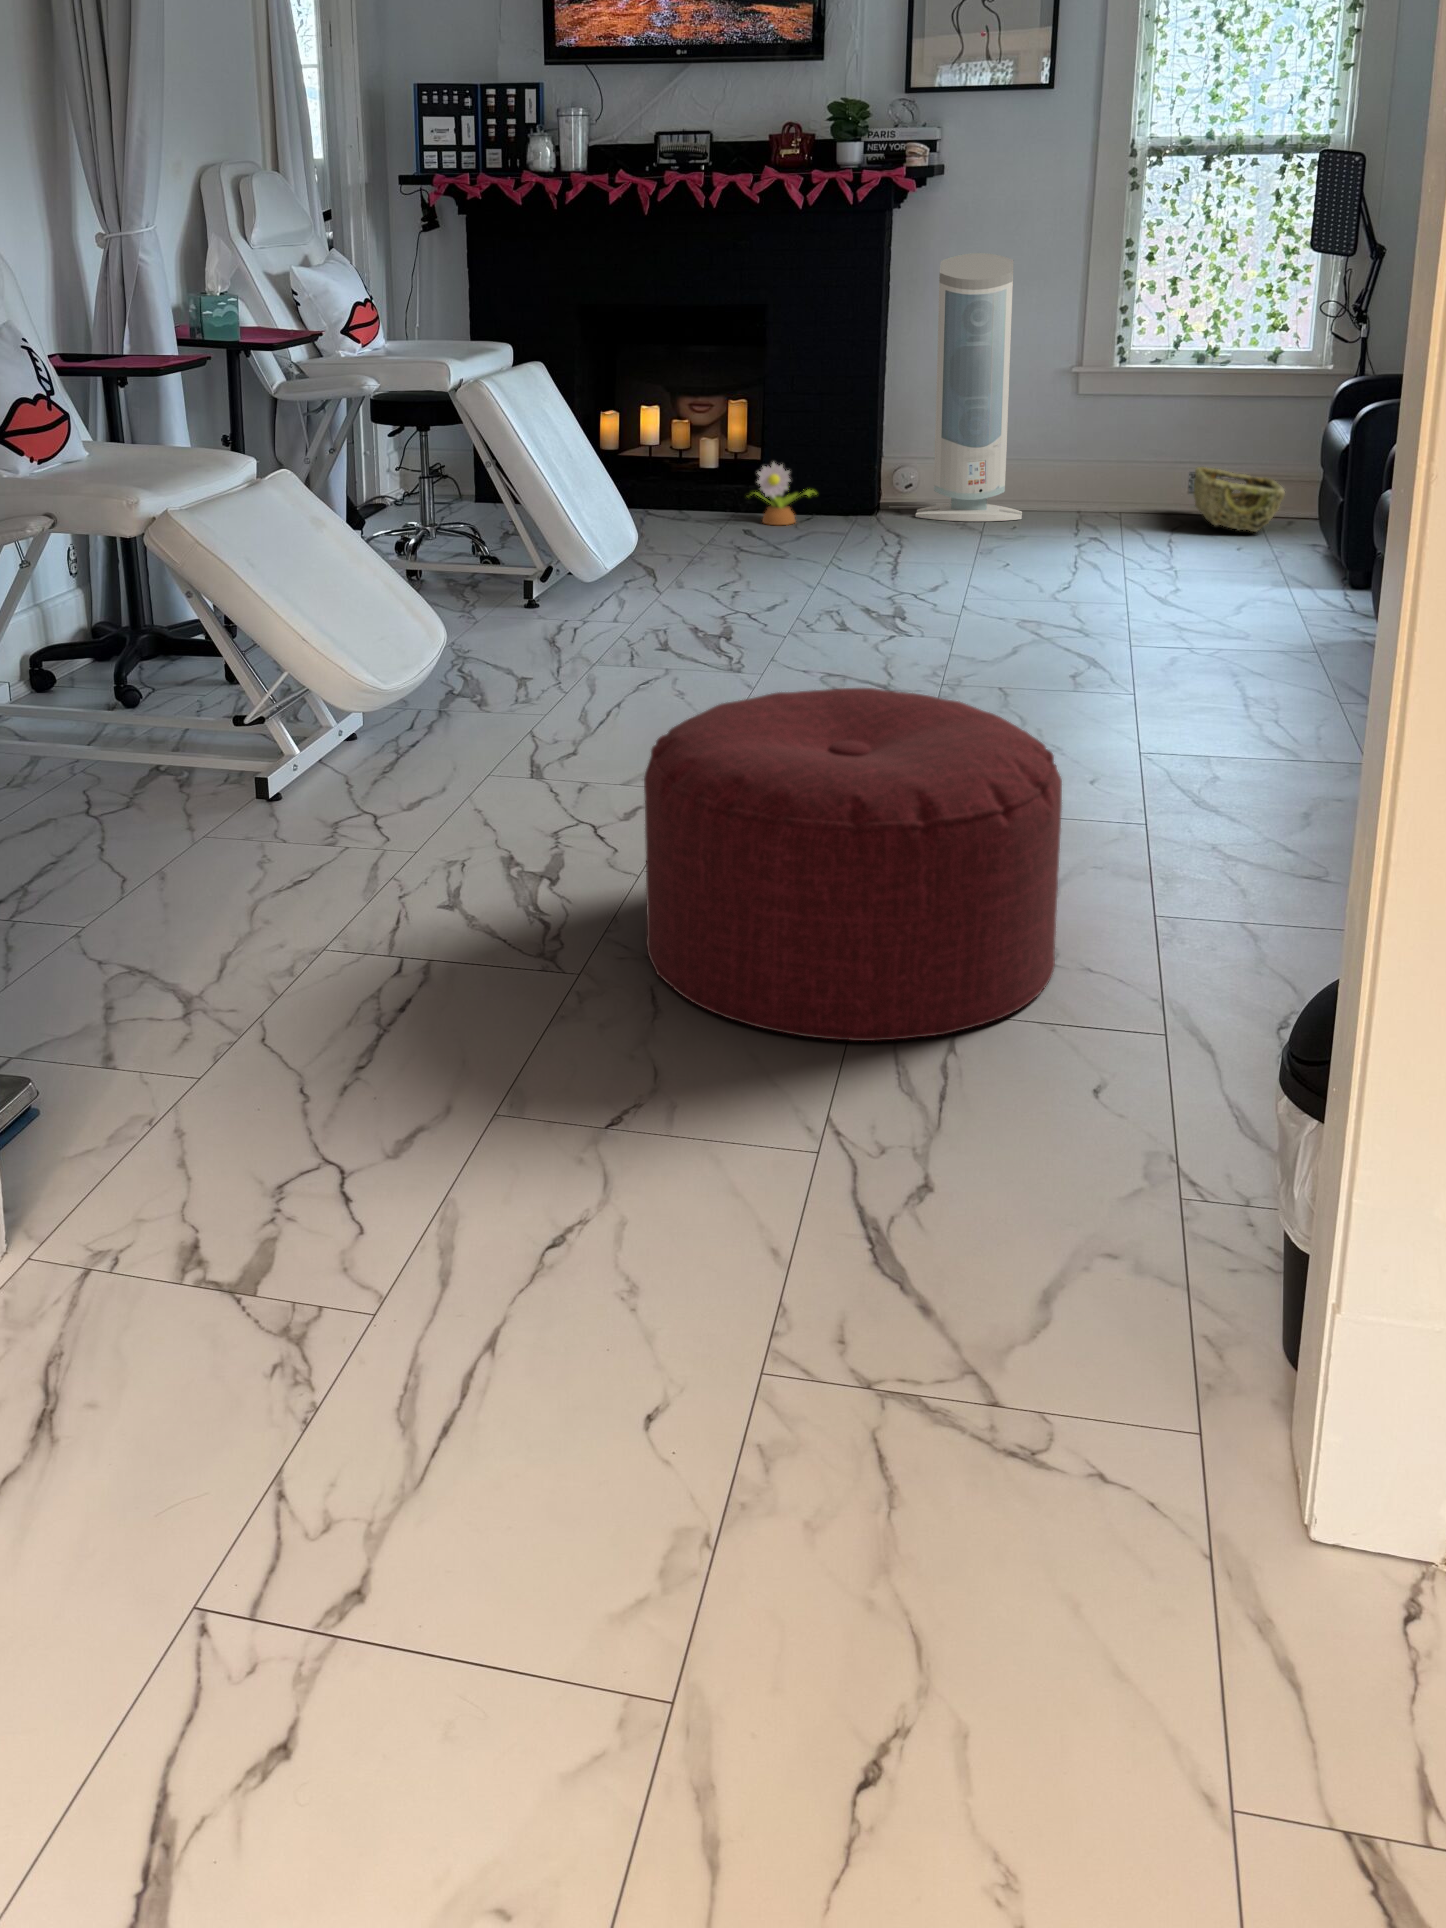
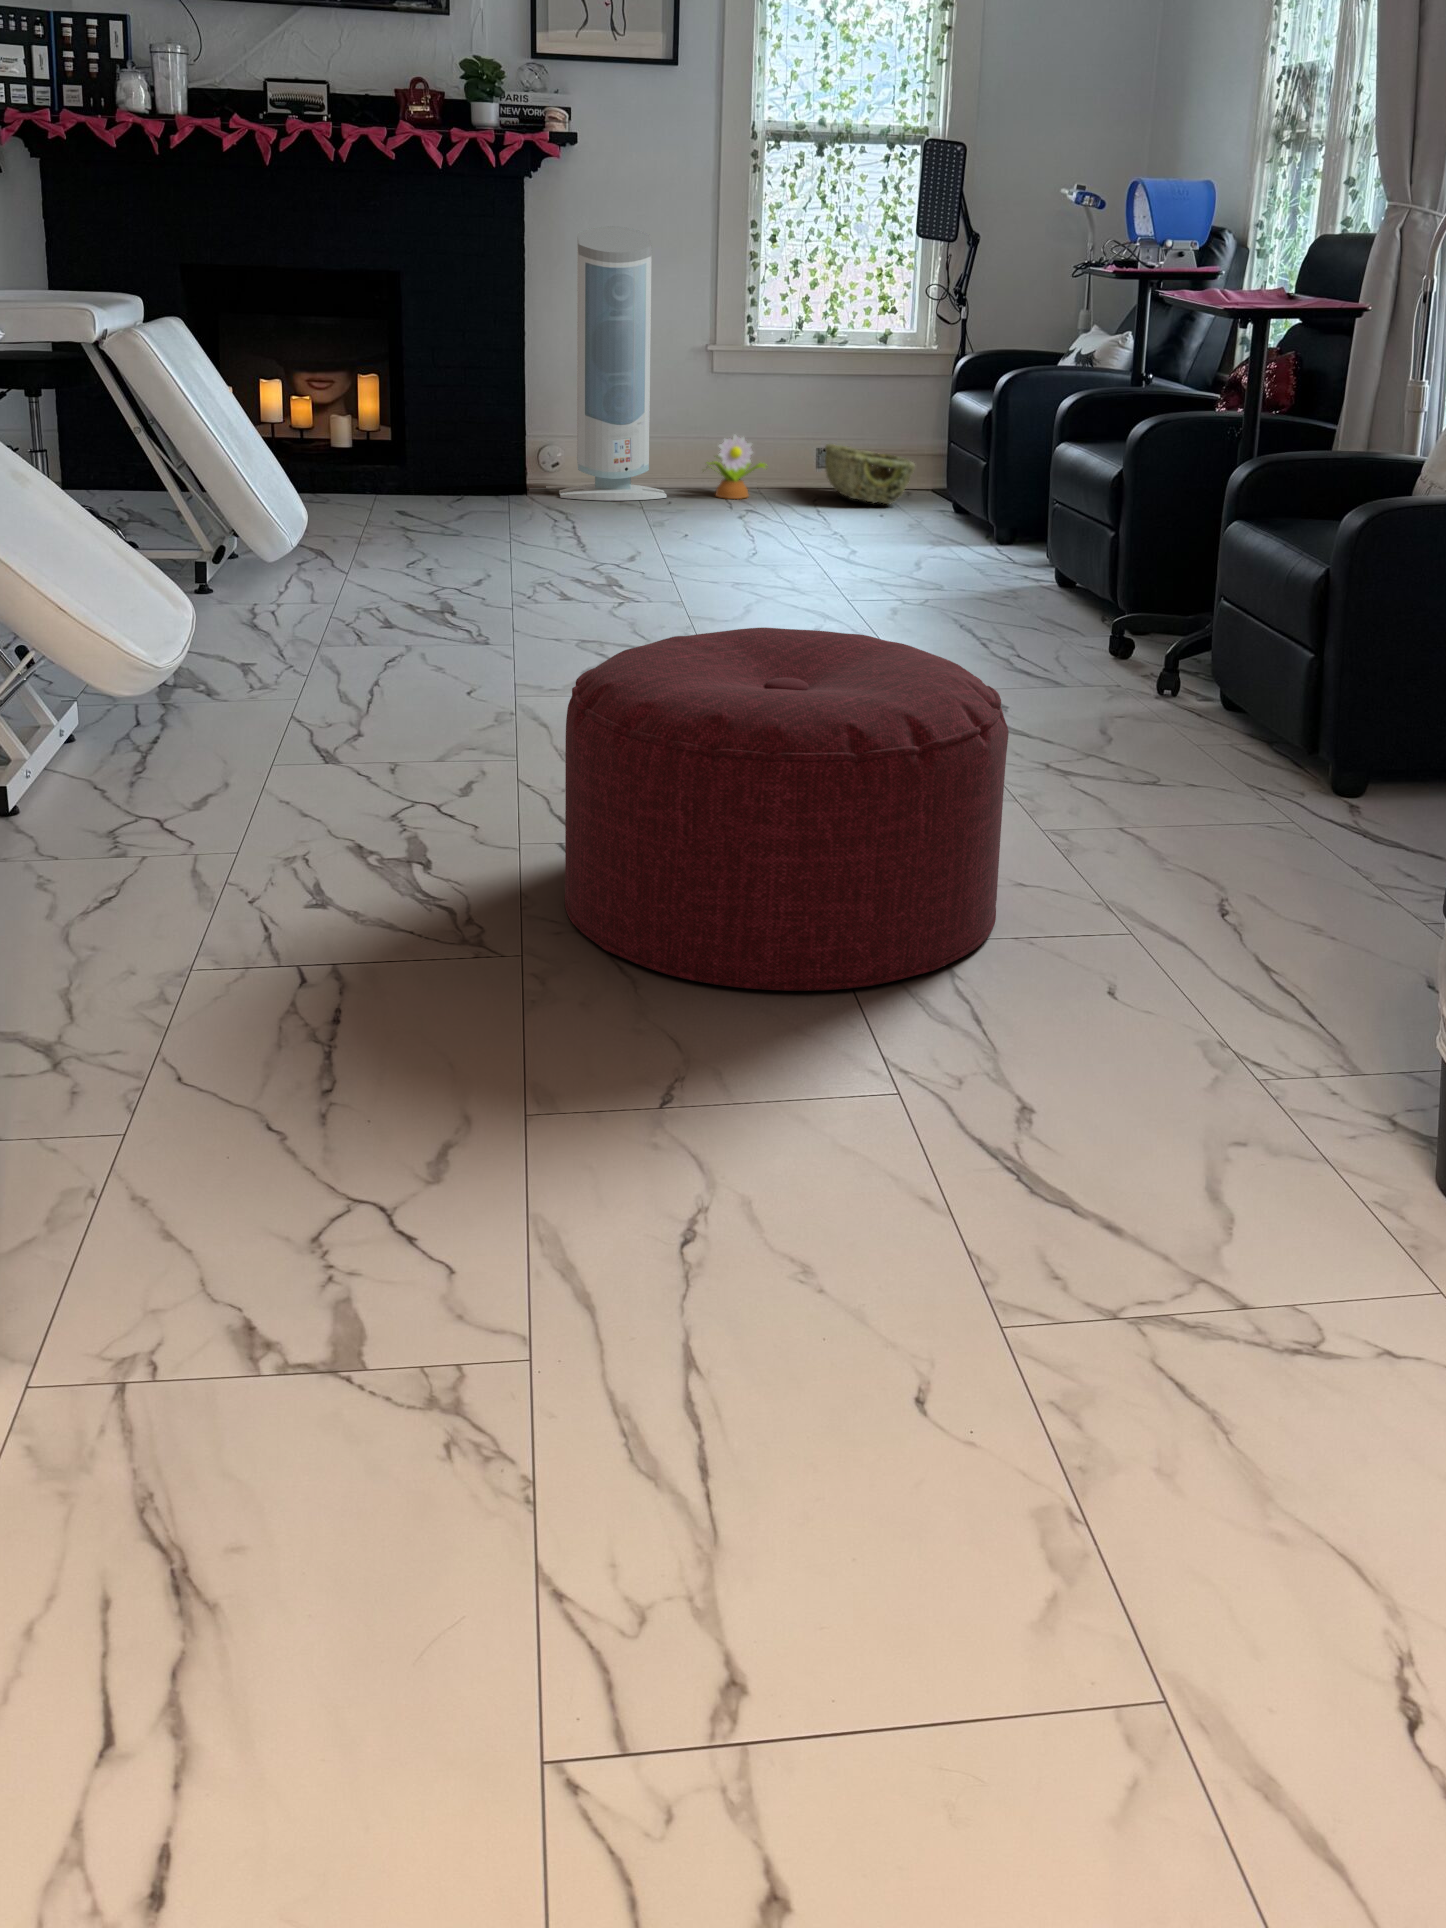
decorative plant: present [752,463,814,525] -> present [707,435,768,499]

